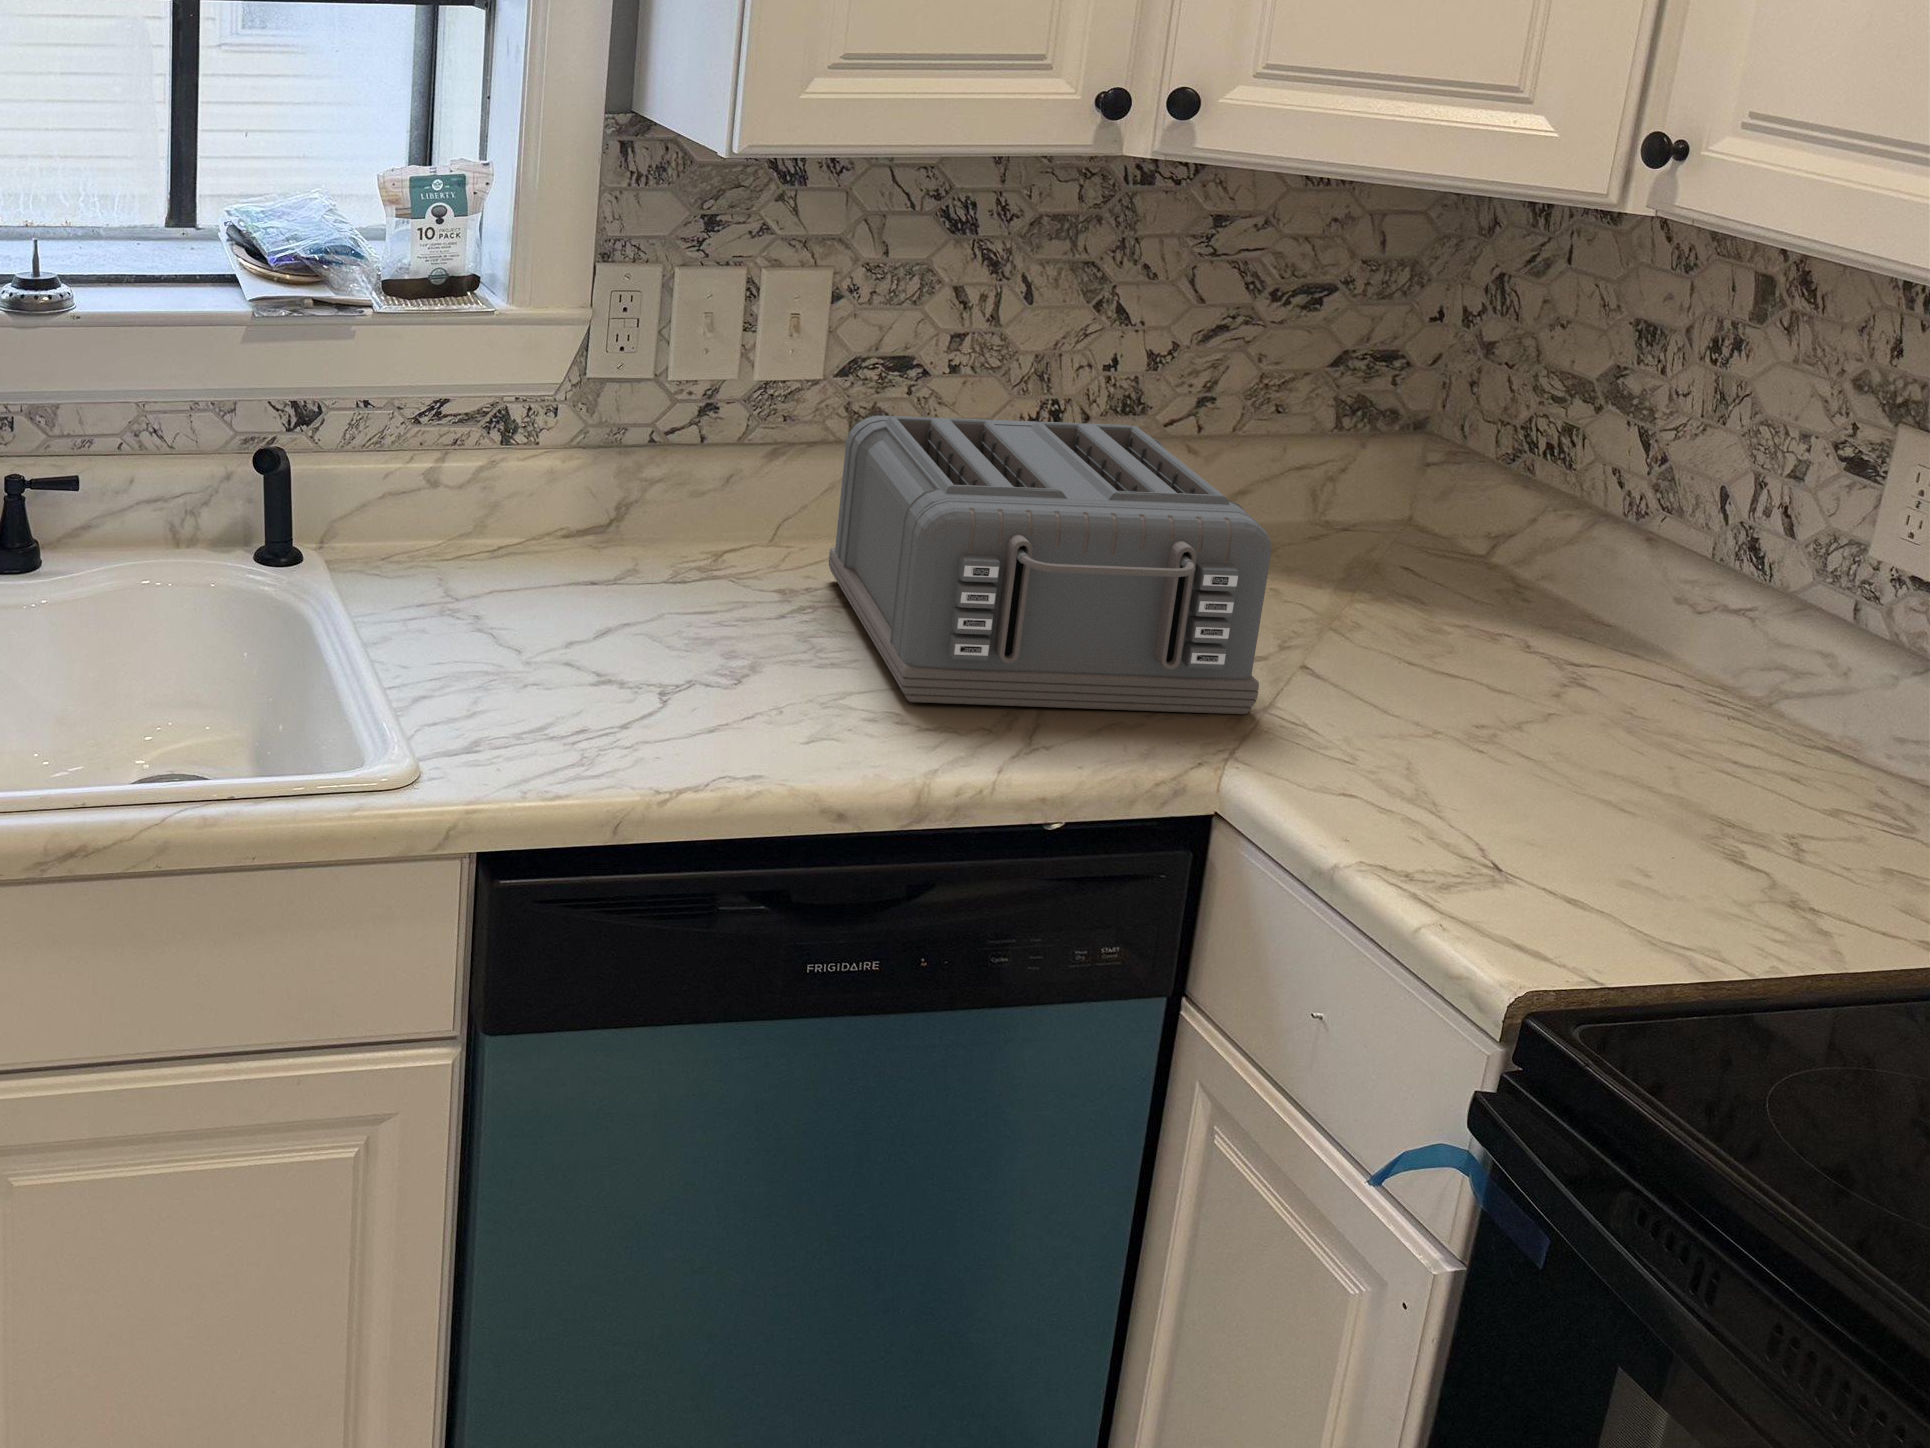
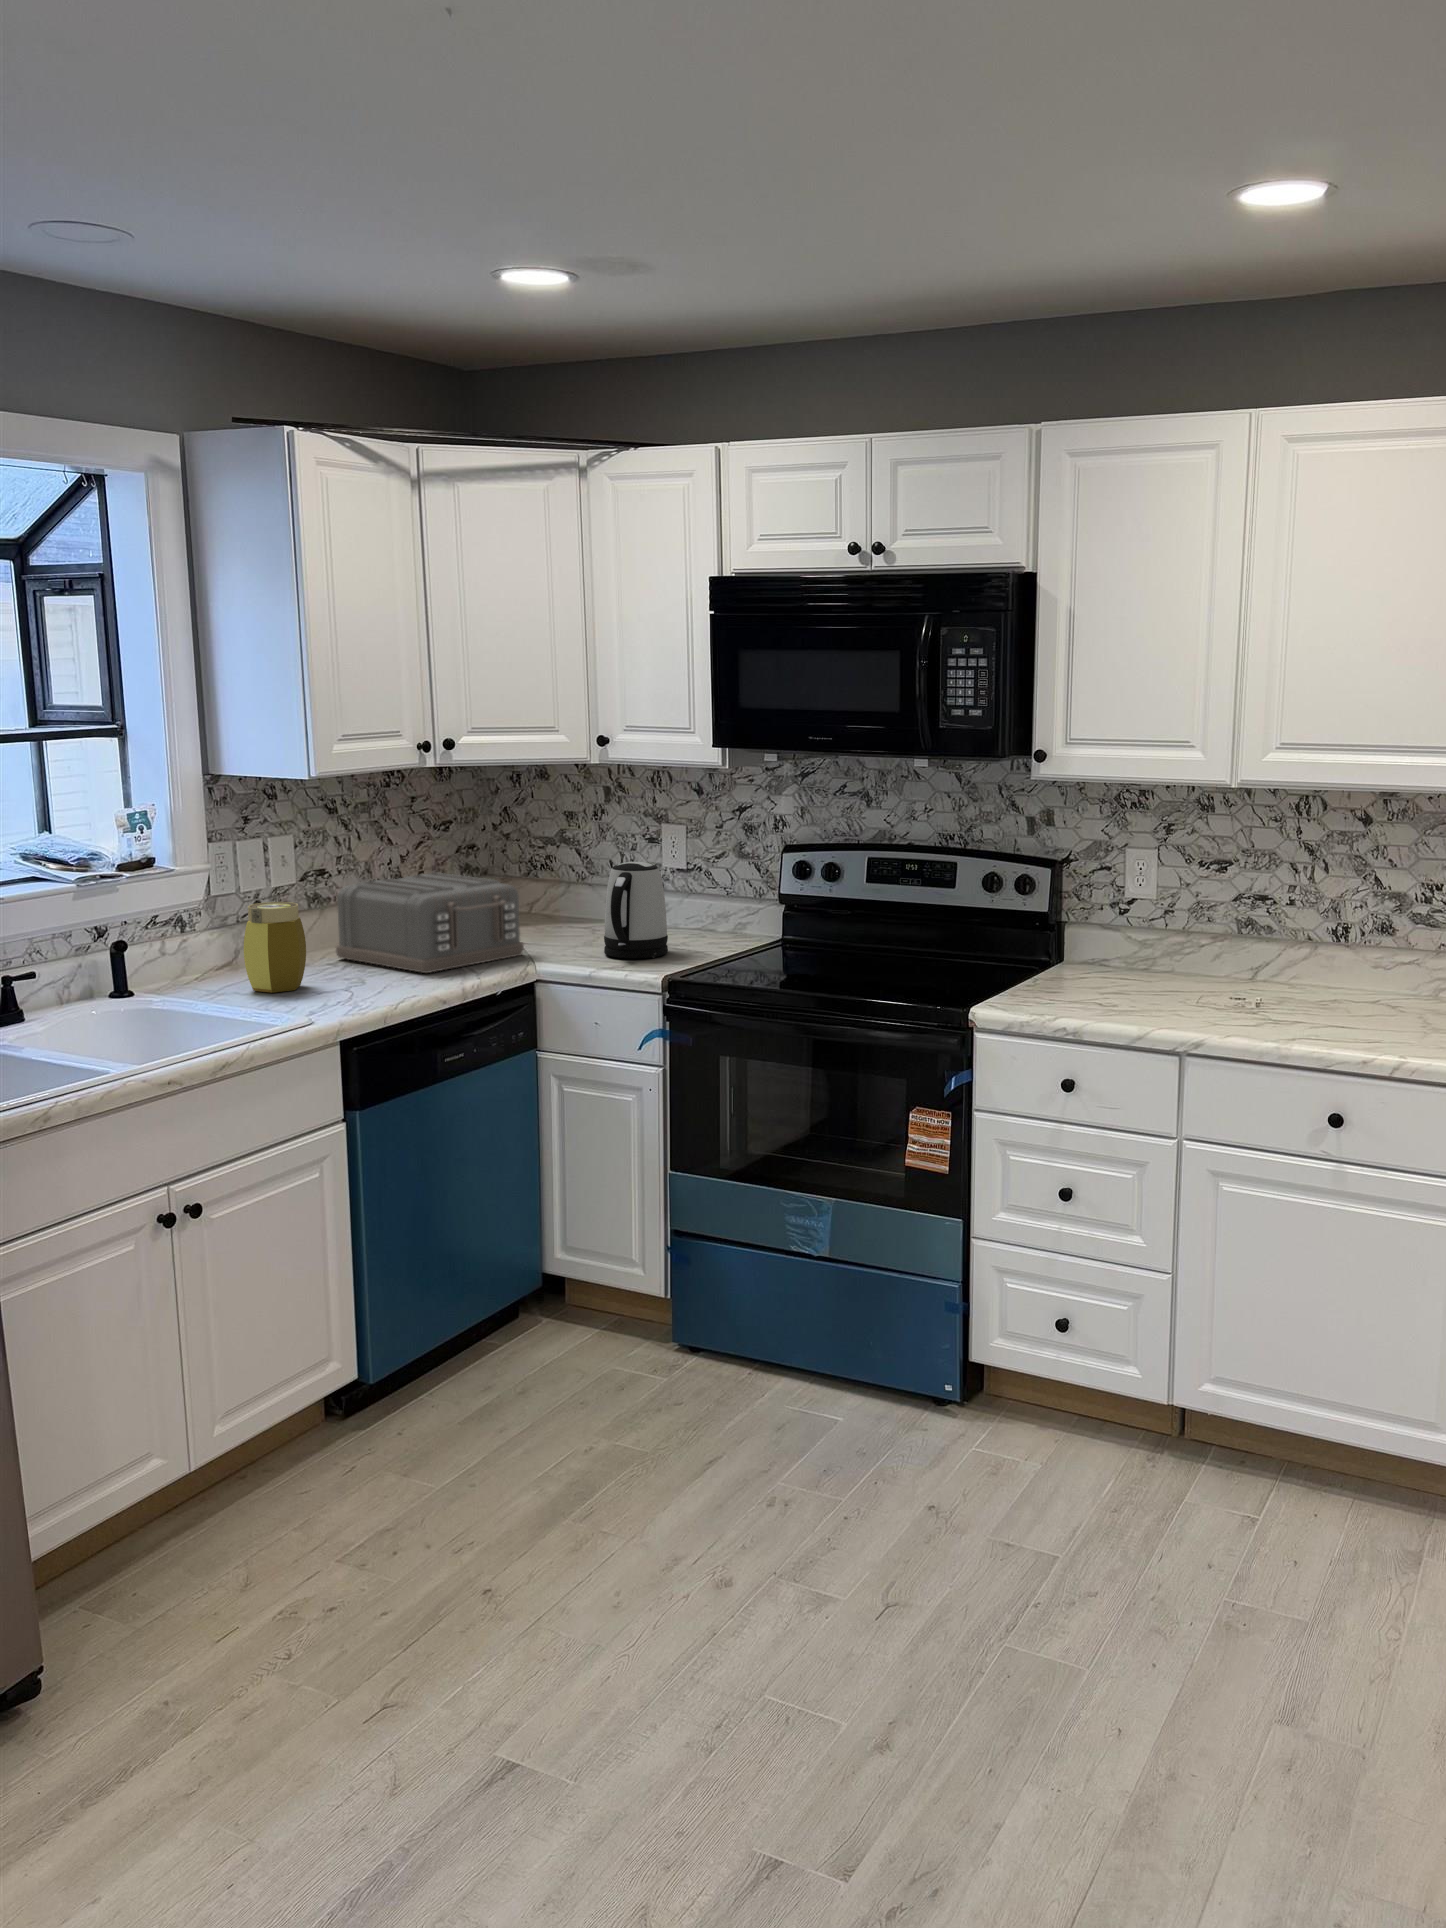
jar: none [495,428,639,654] -> present [244,902,306,993]
kettle: none [1472,546,1730,878] -> present [604,862,668,958]

